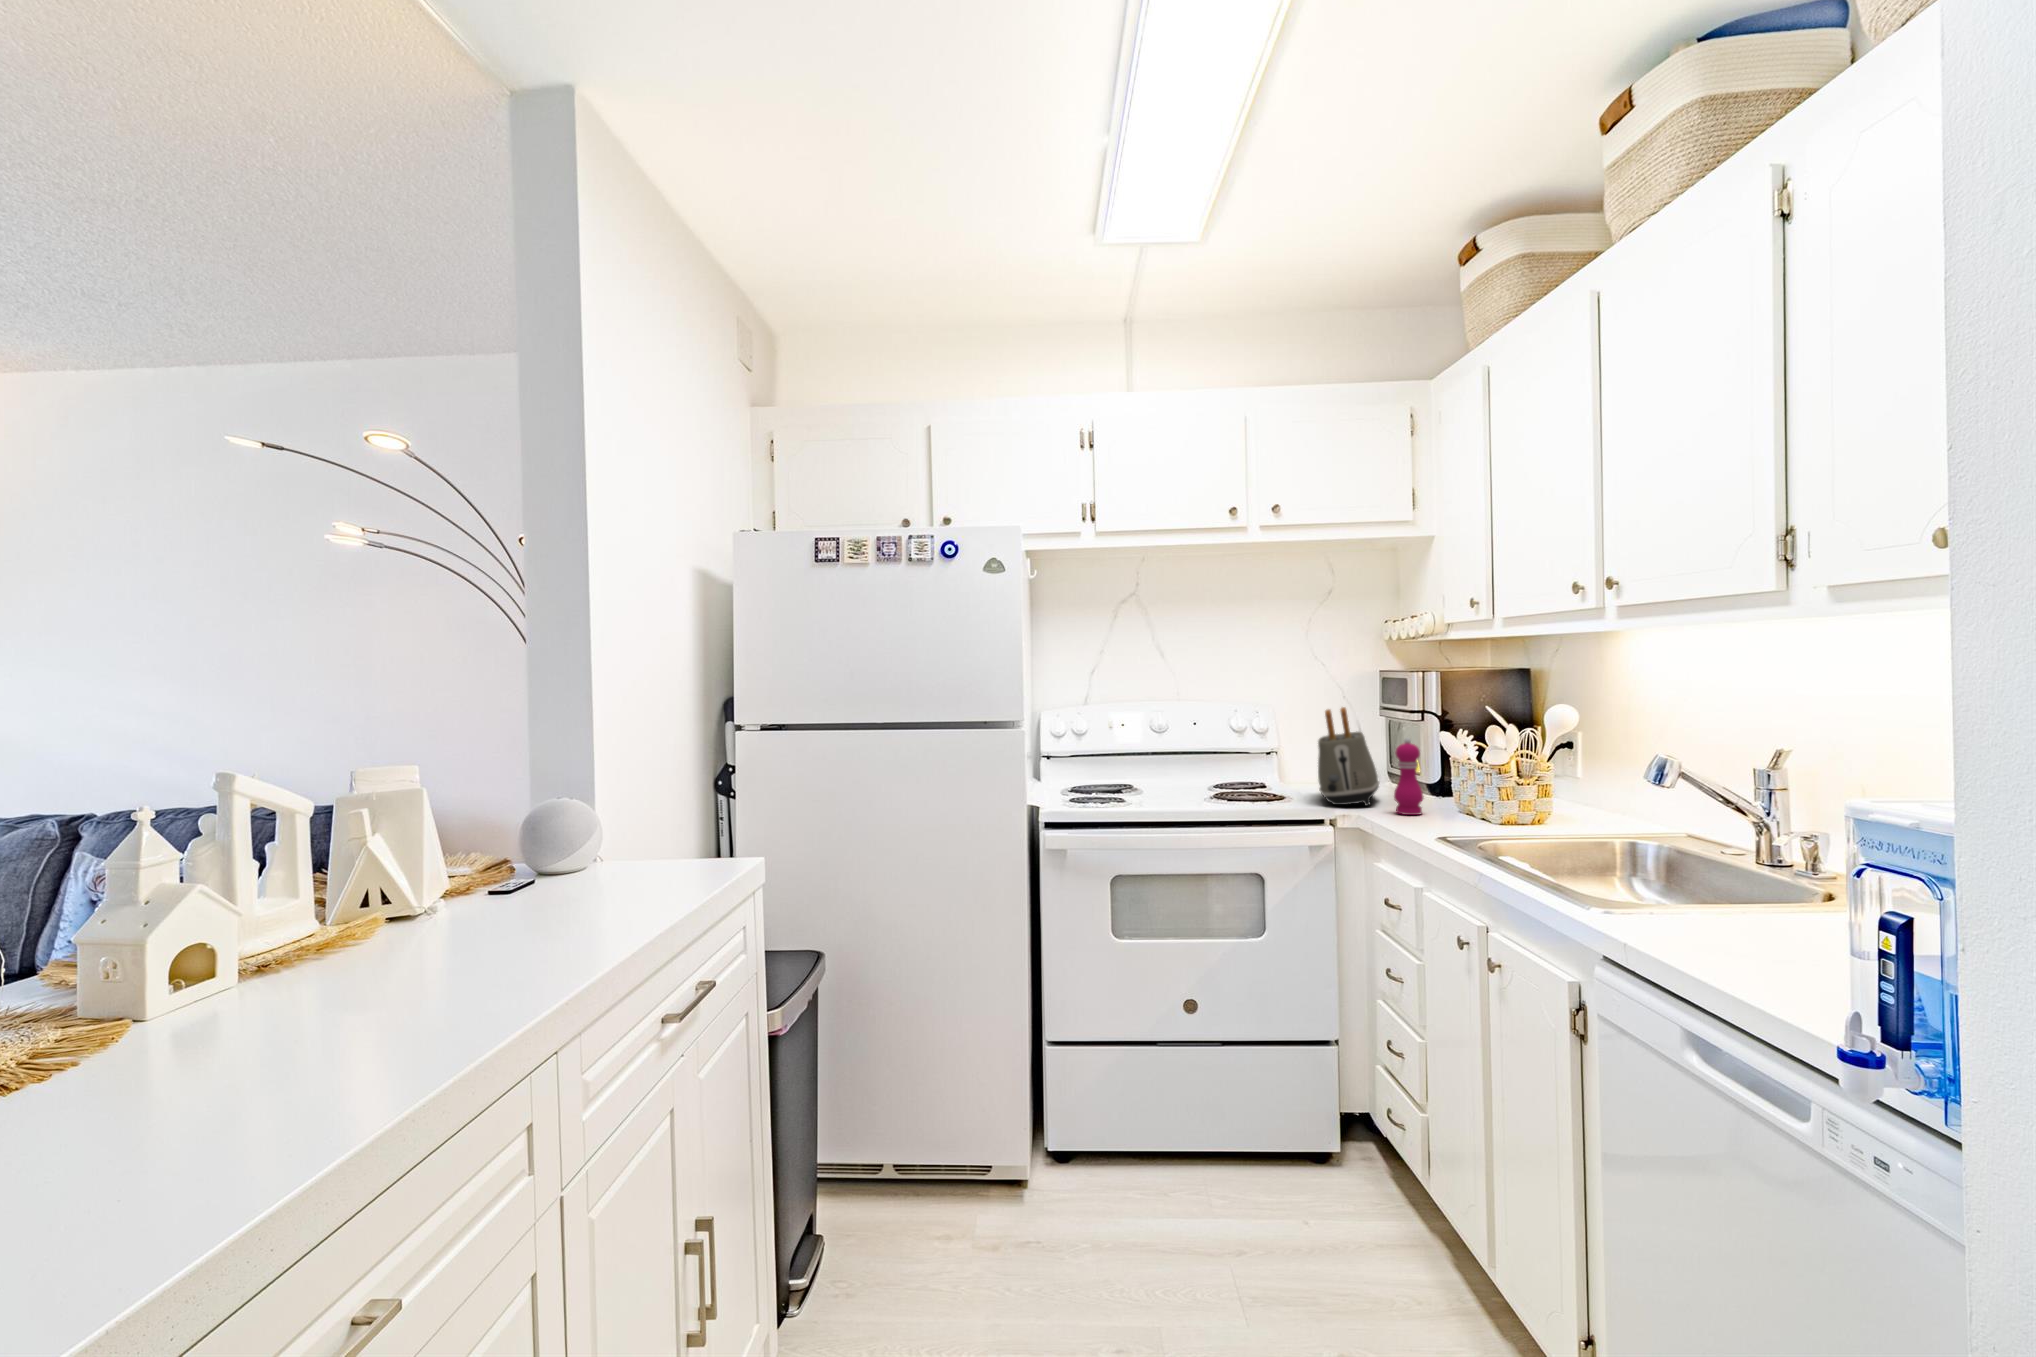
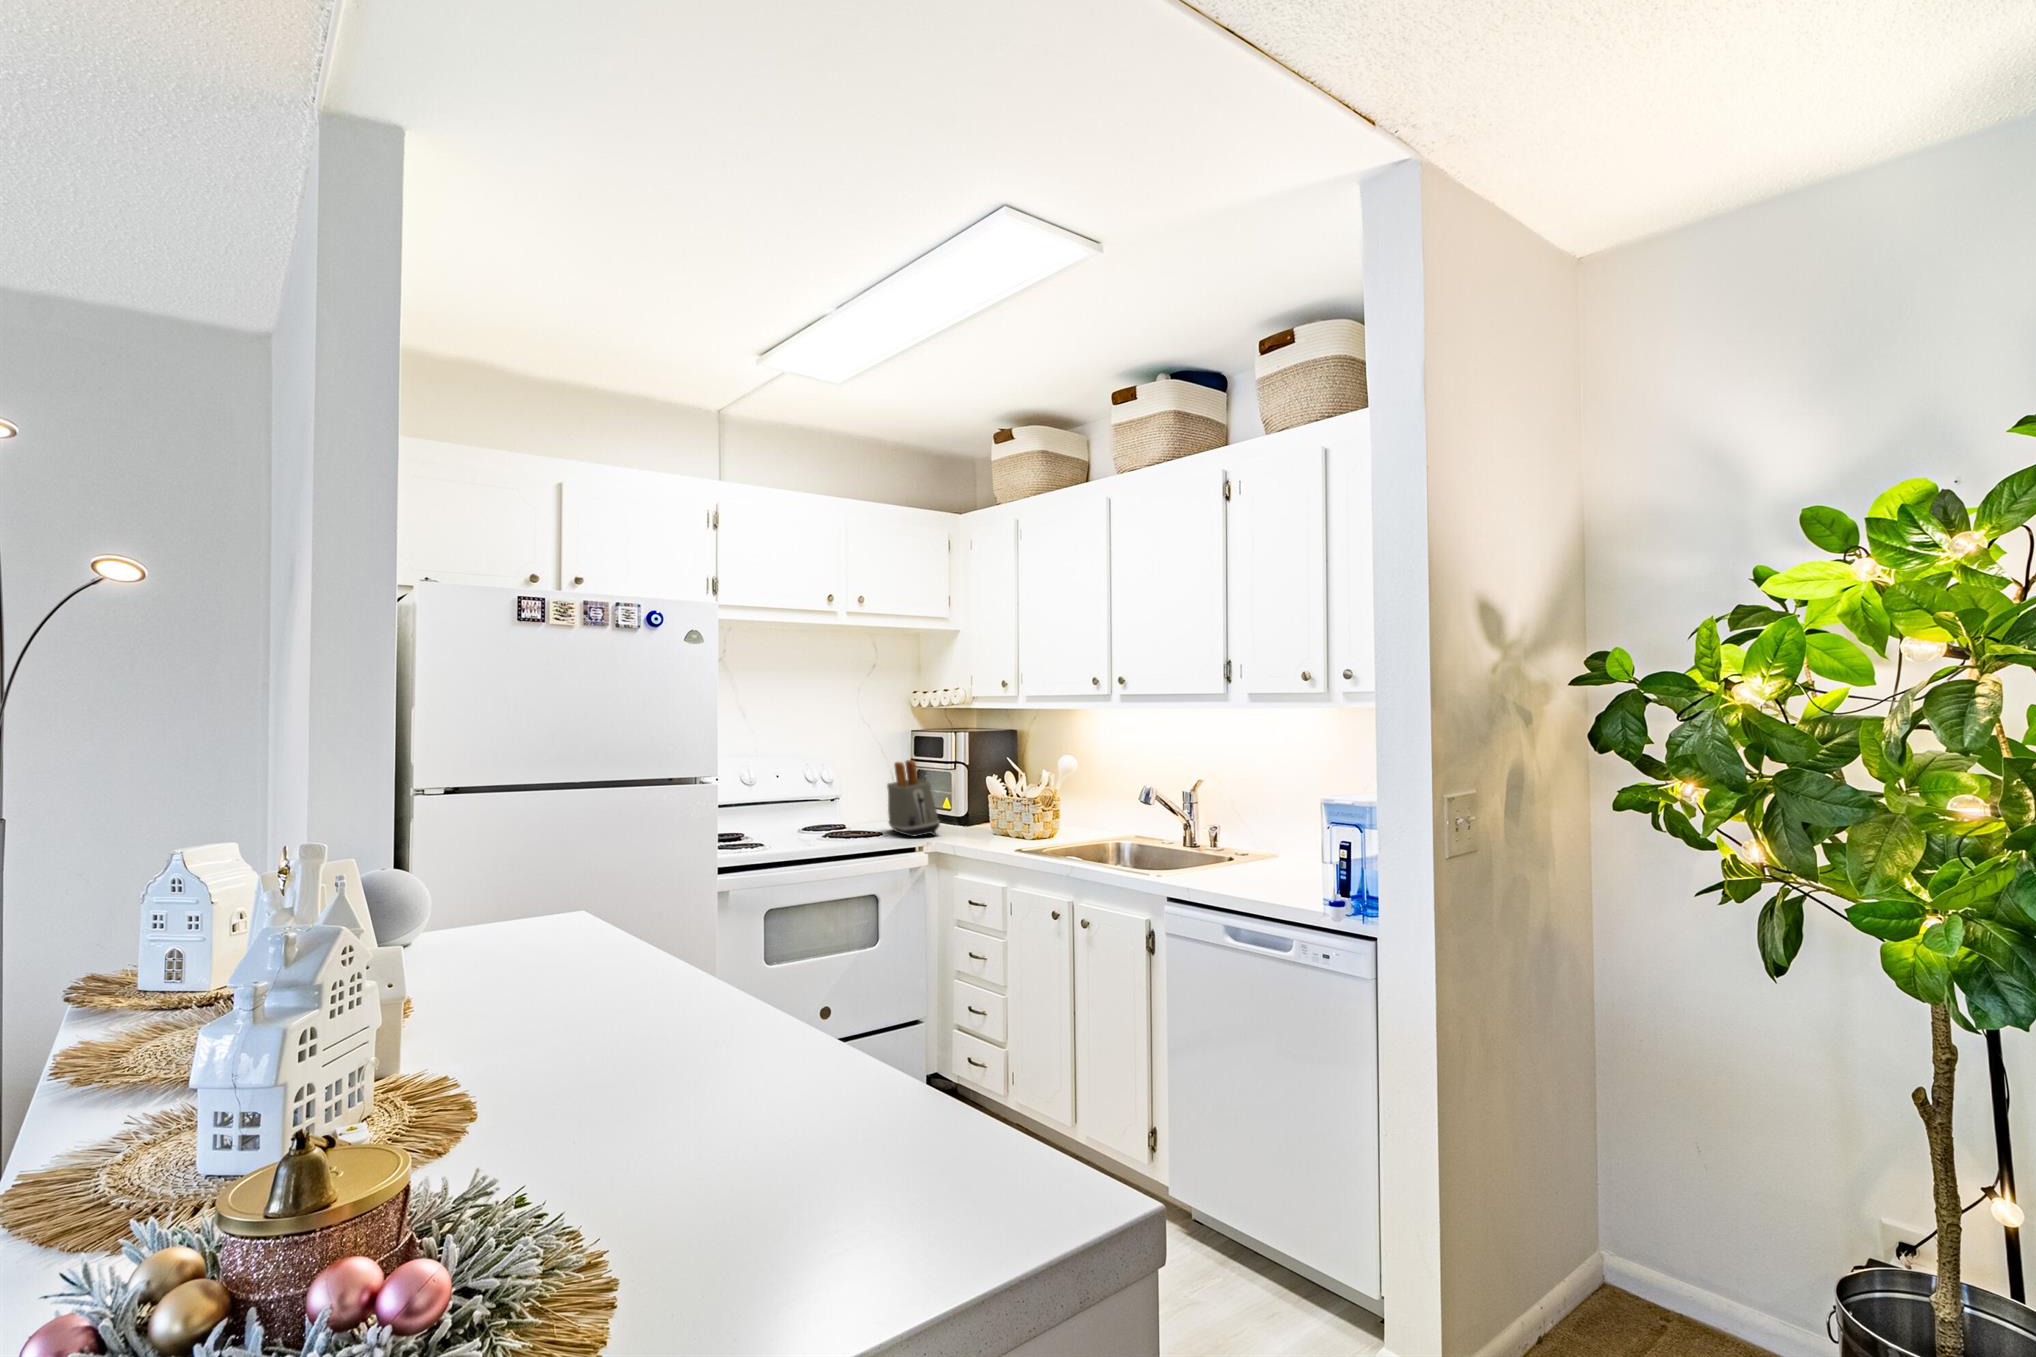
pepper mill: present [1394,738,1424,815] -> none [960,781,980,838]

